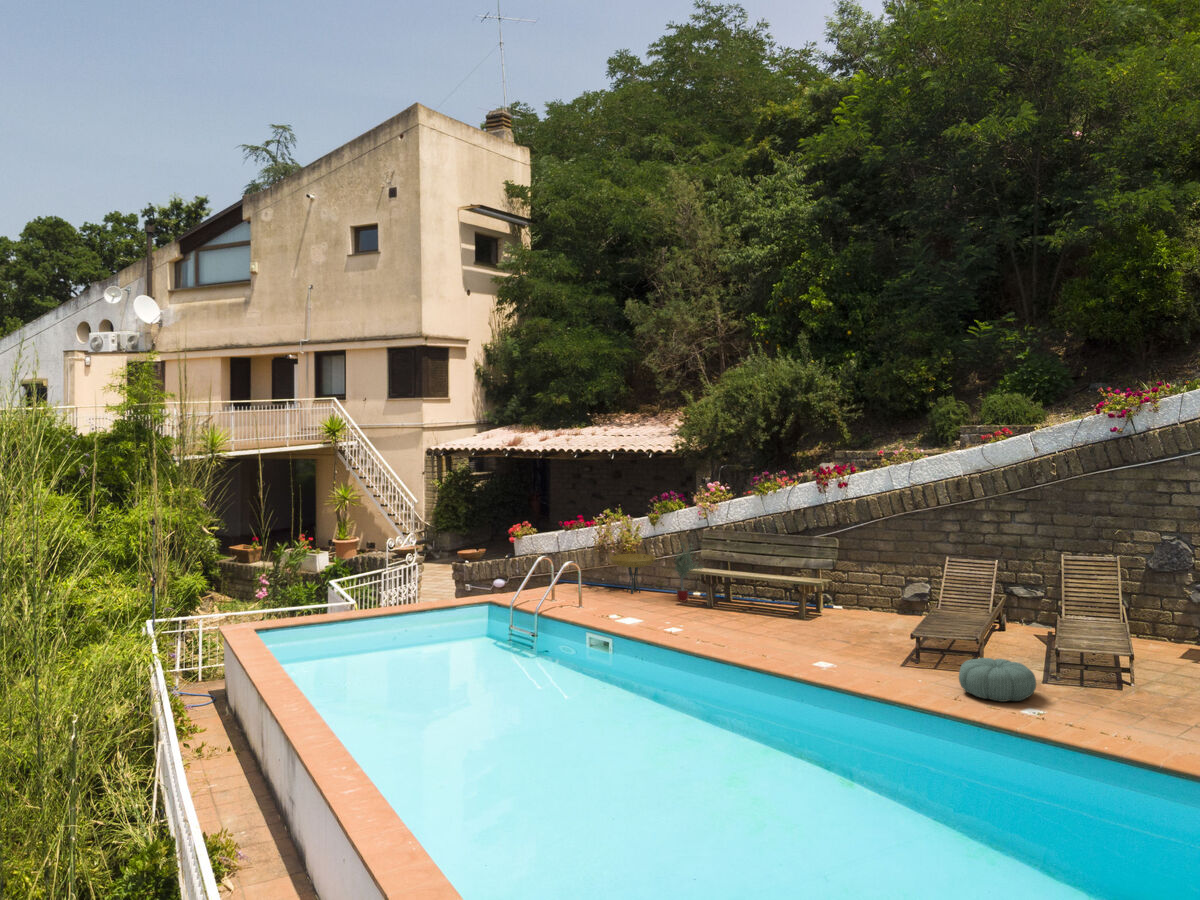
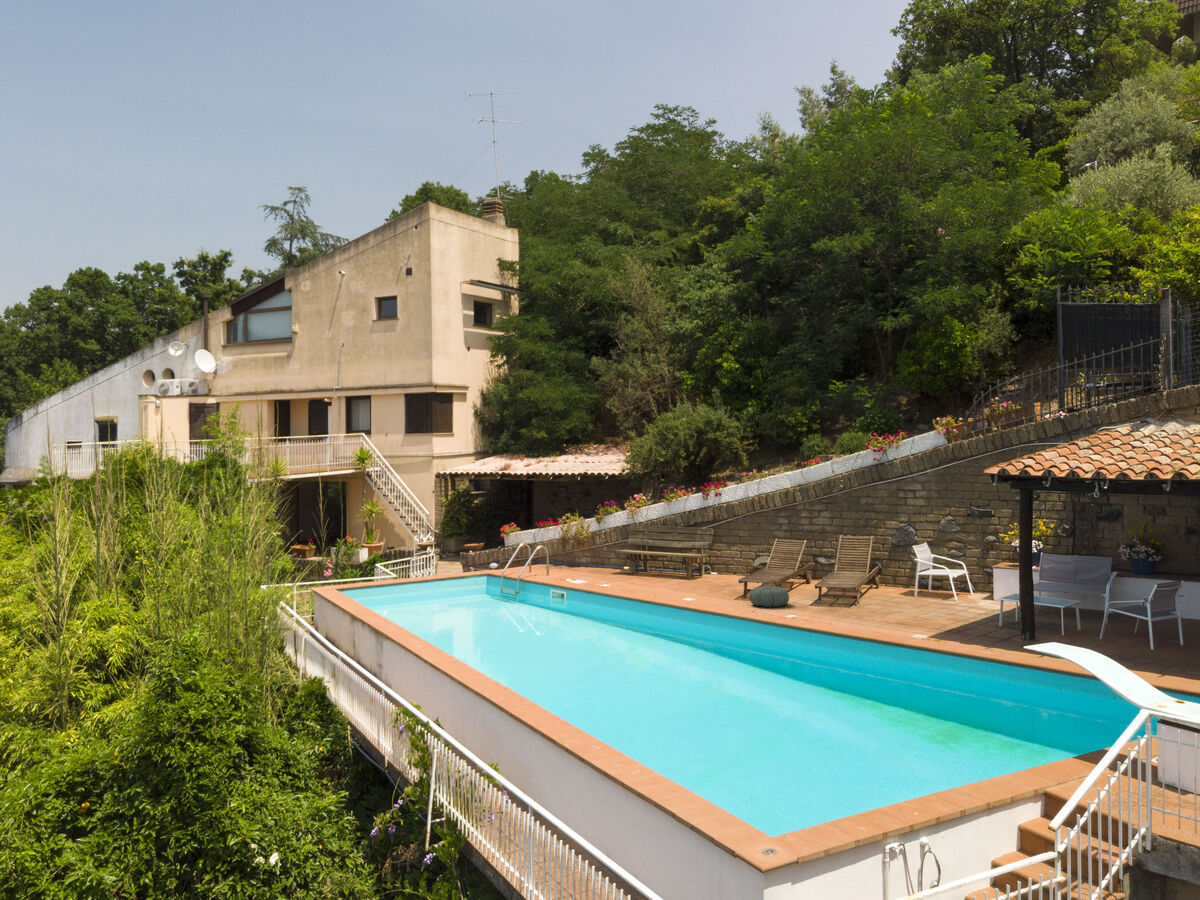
potted tree: present [674,543,703,602] -> none [609,533,631,573]
side table: present [611,554,656,594] -> none [569,544,601,570]

